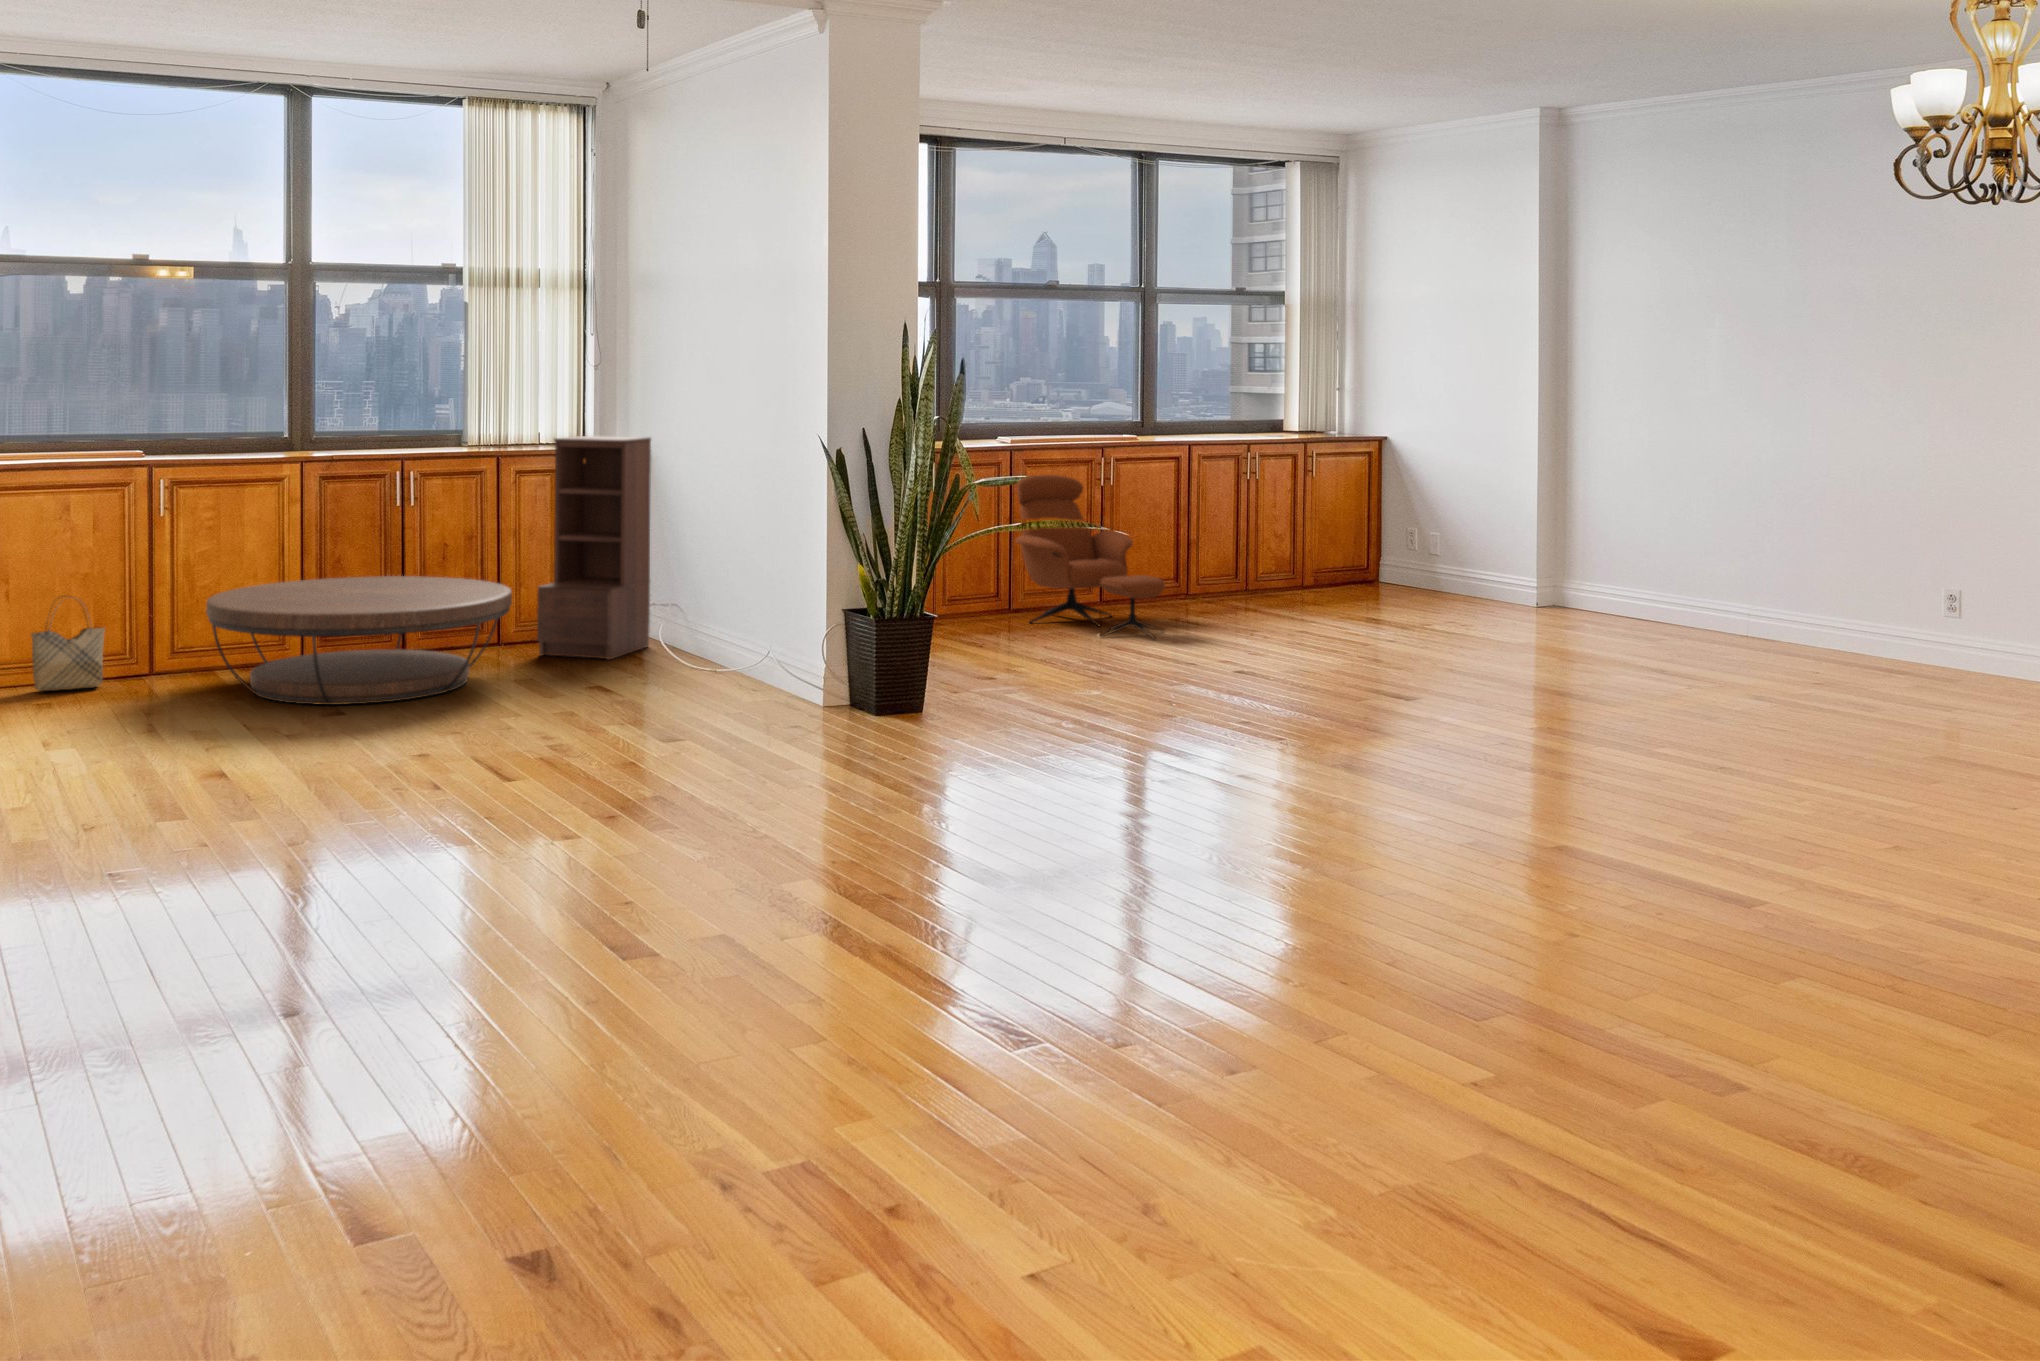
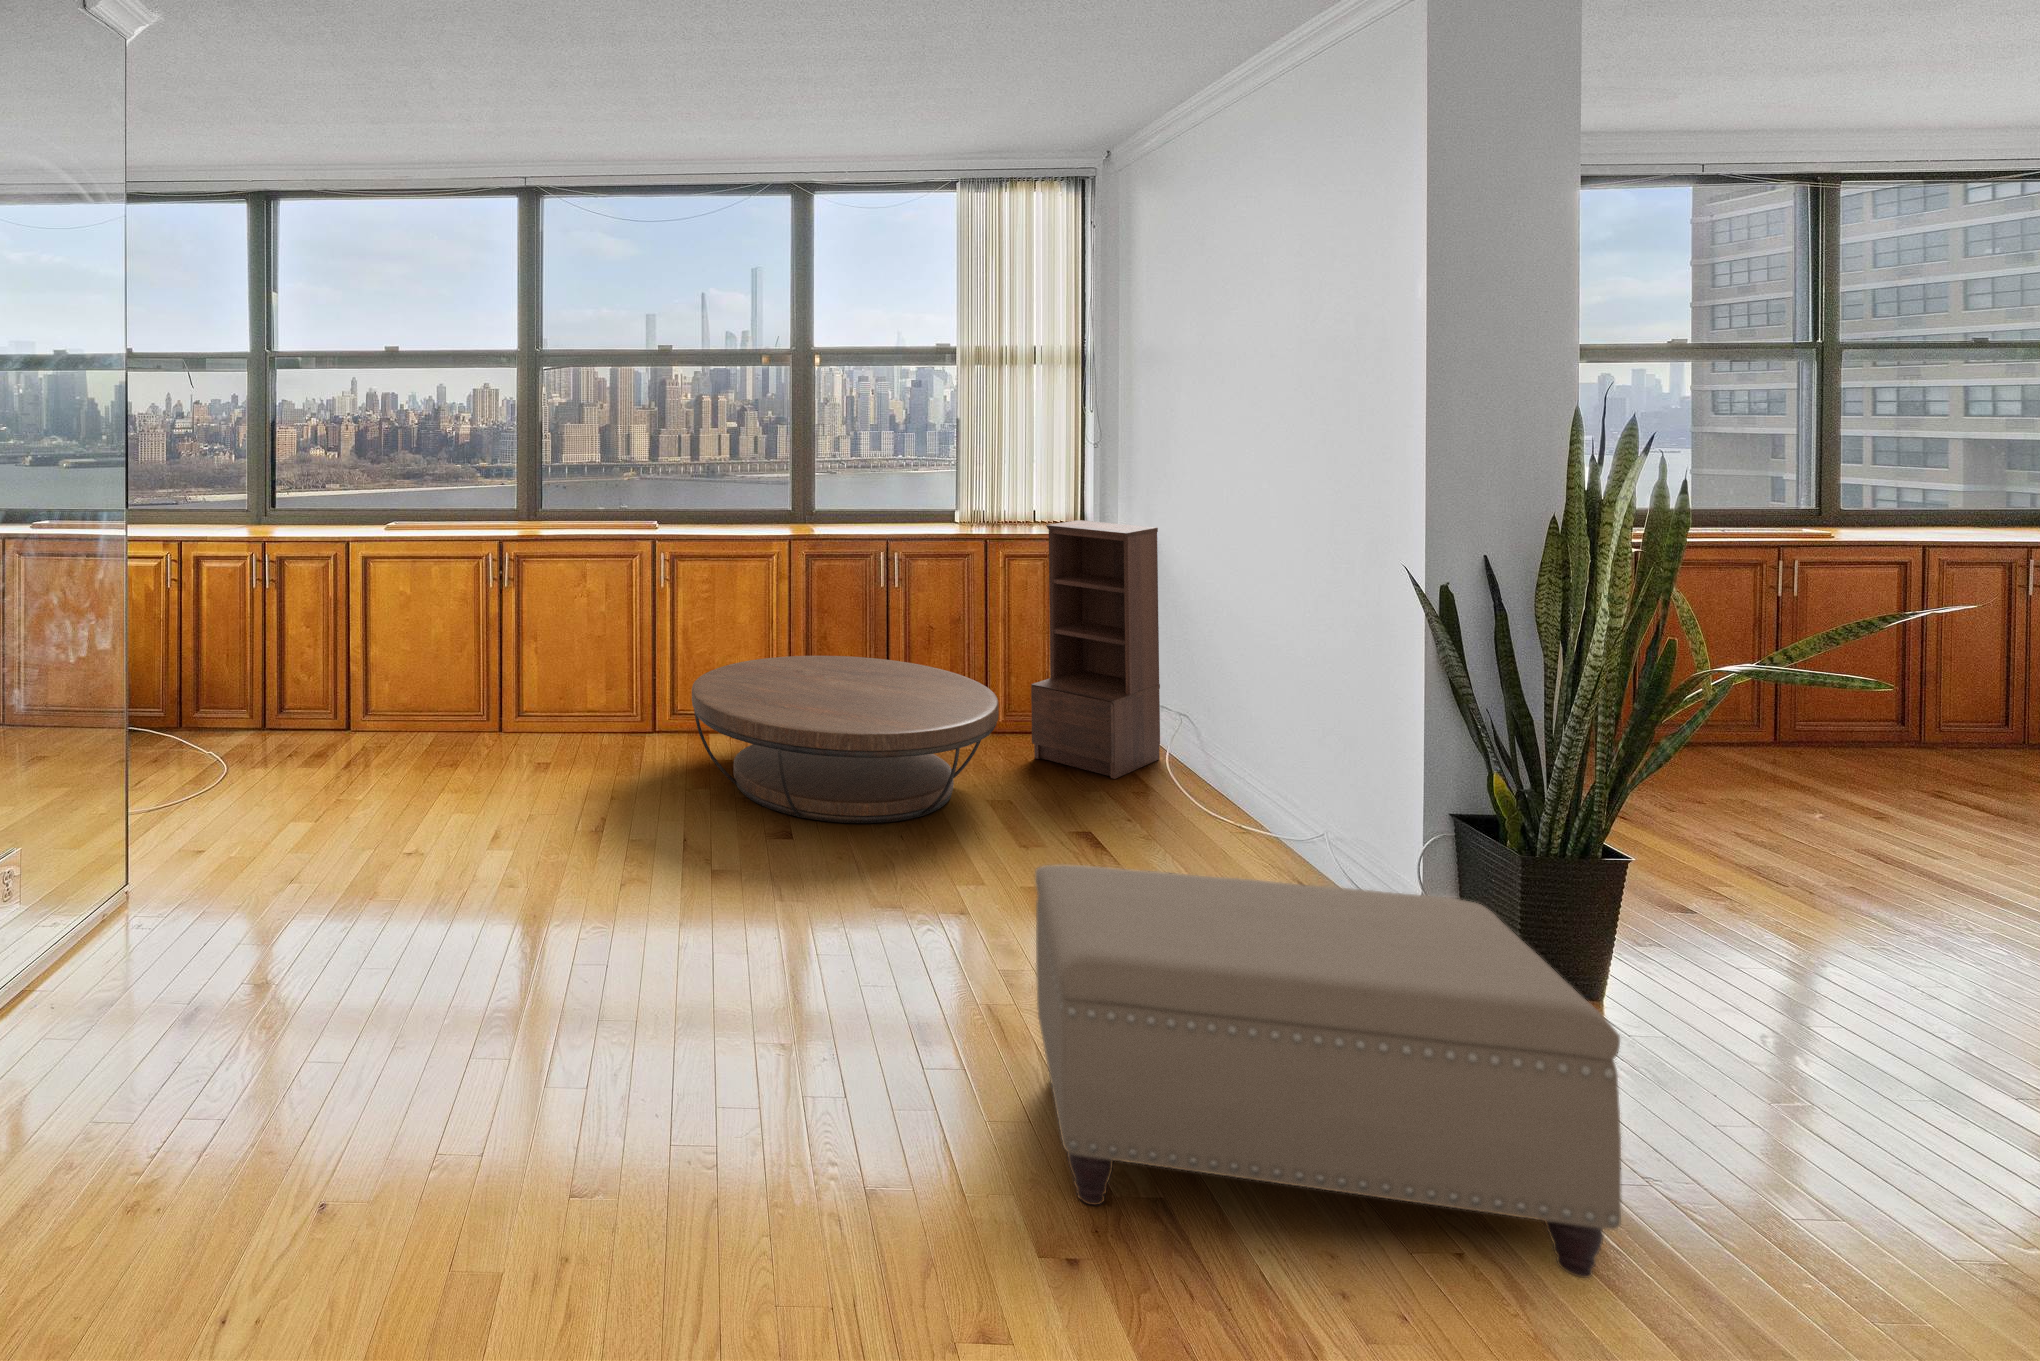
lounge chair: present [1016,475,1165,638] -> none [1649,585,1947,855]
woven basket: present [31,596,105,691] -> none [553,657,617,747]
ottoman: none [558,619,886,814] -> present [1035,865,1621,1278]

